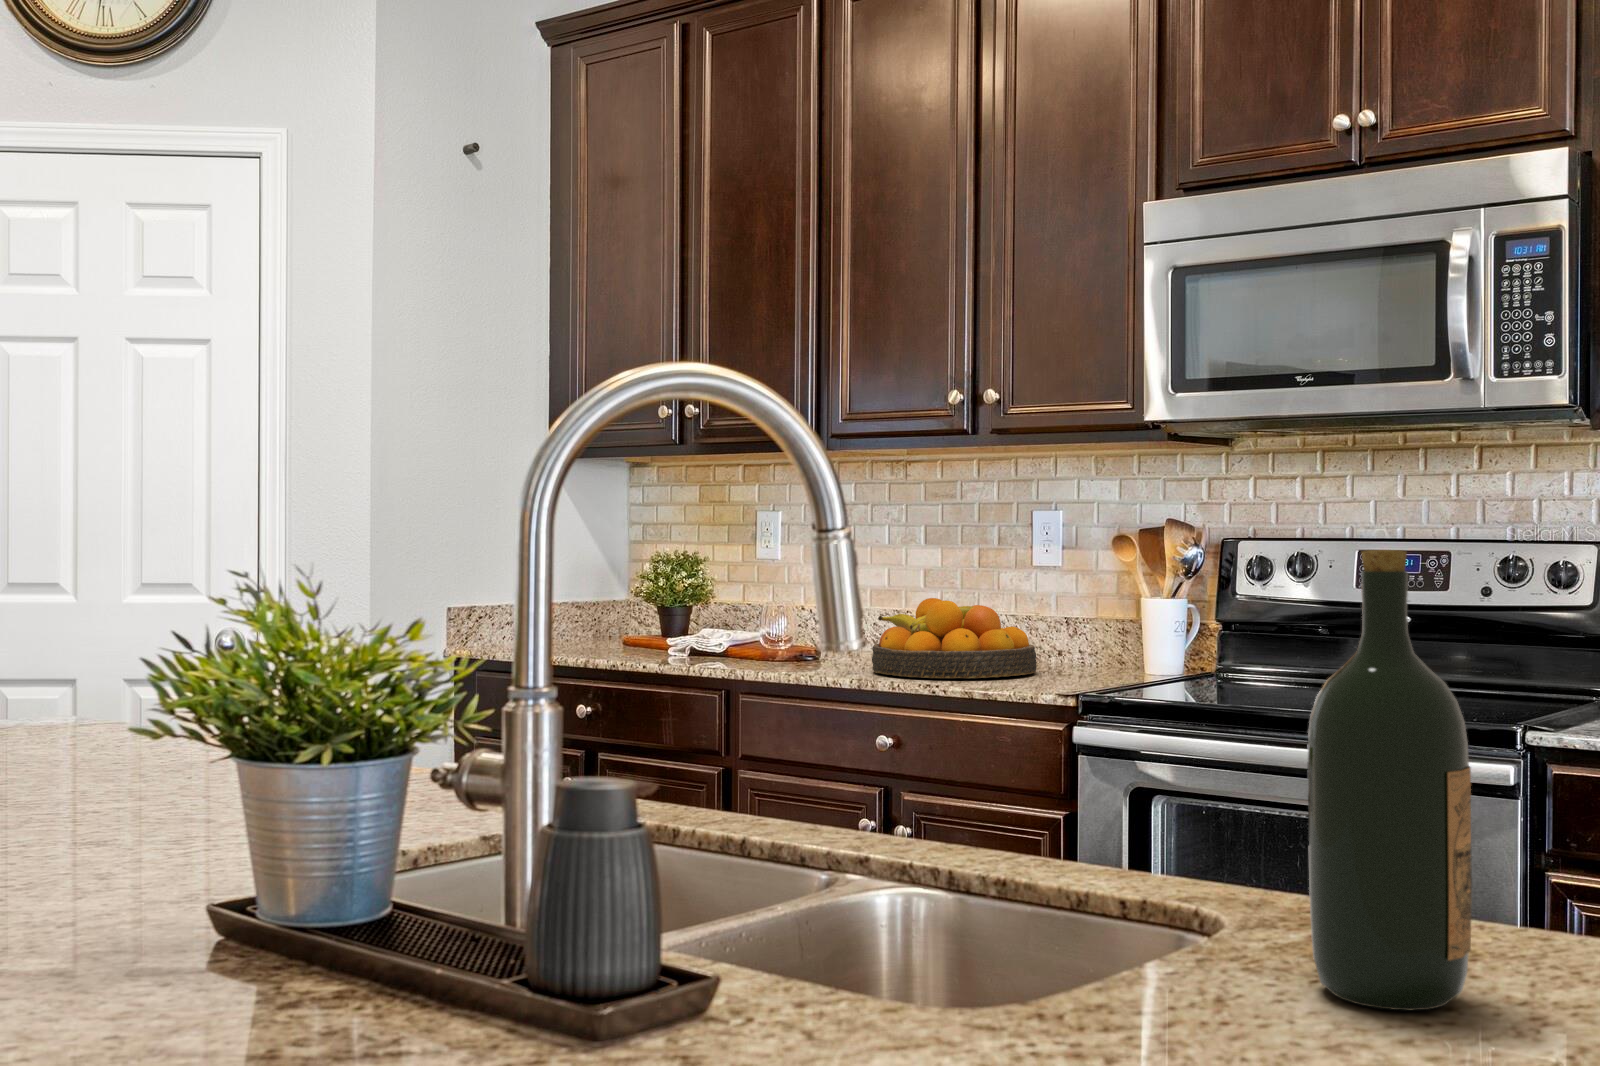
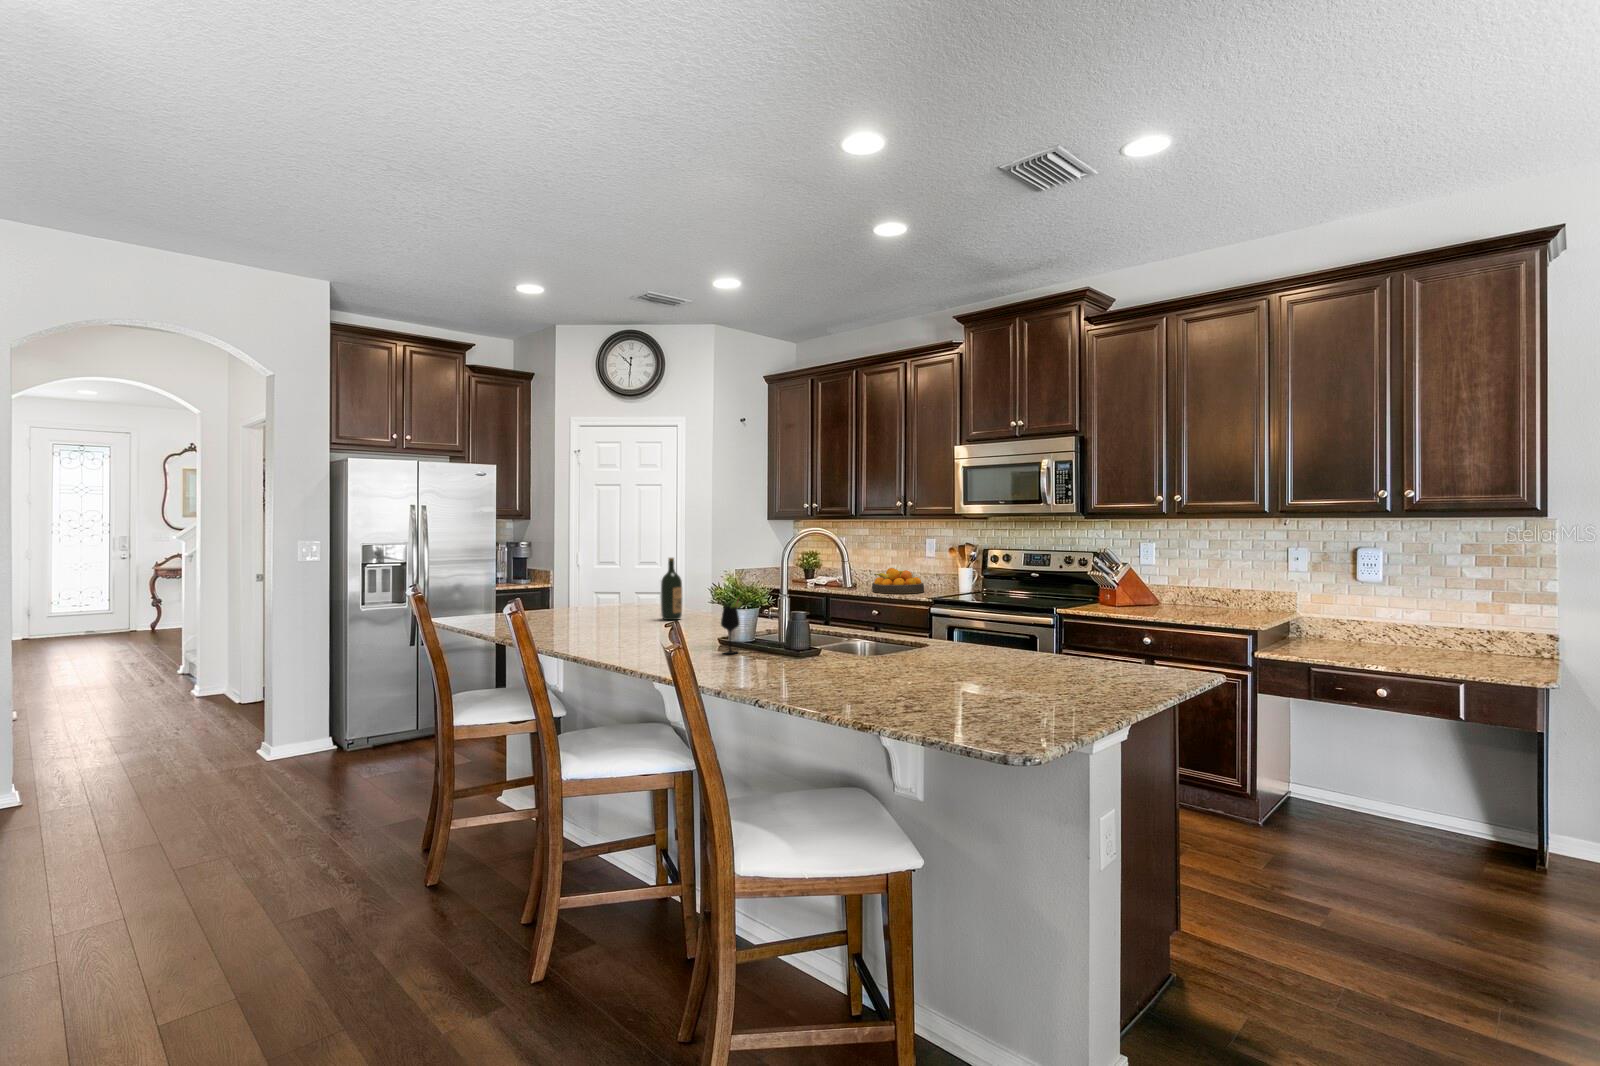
wine bottle: present [1308,550,1472,1010] -> present [661,558,682,620]
wine glass: none [175,696,302,1013] -> present [721,599,742,654]

